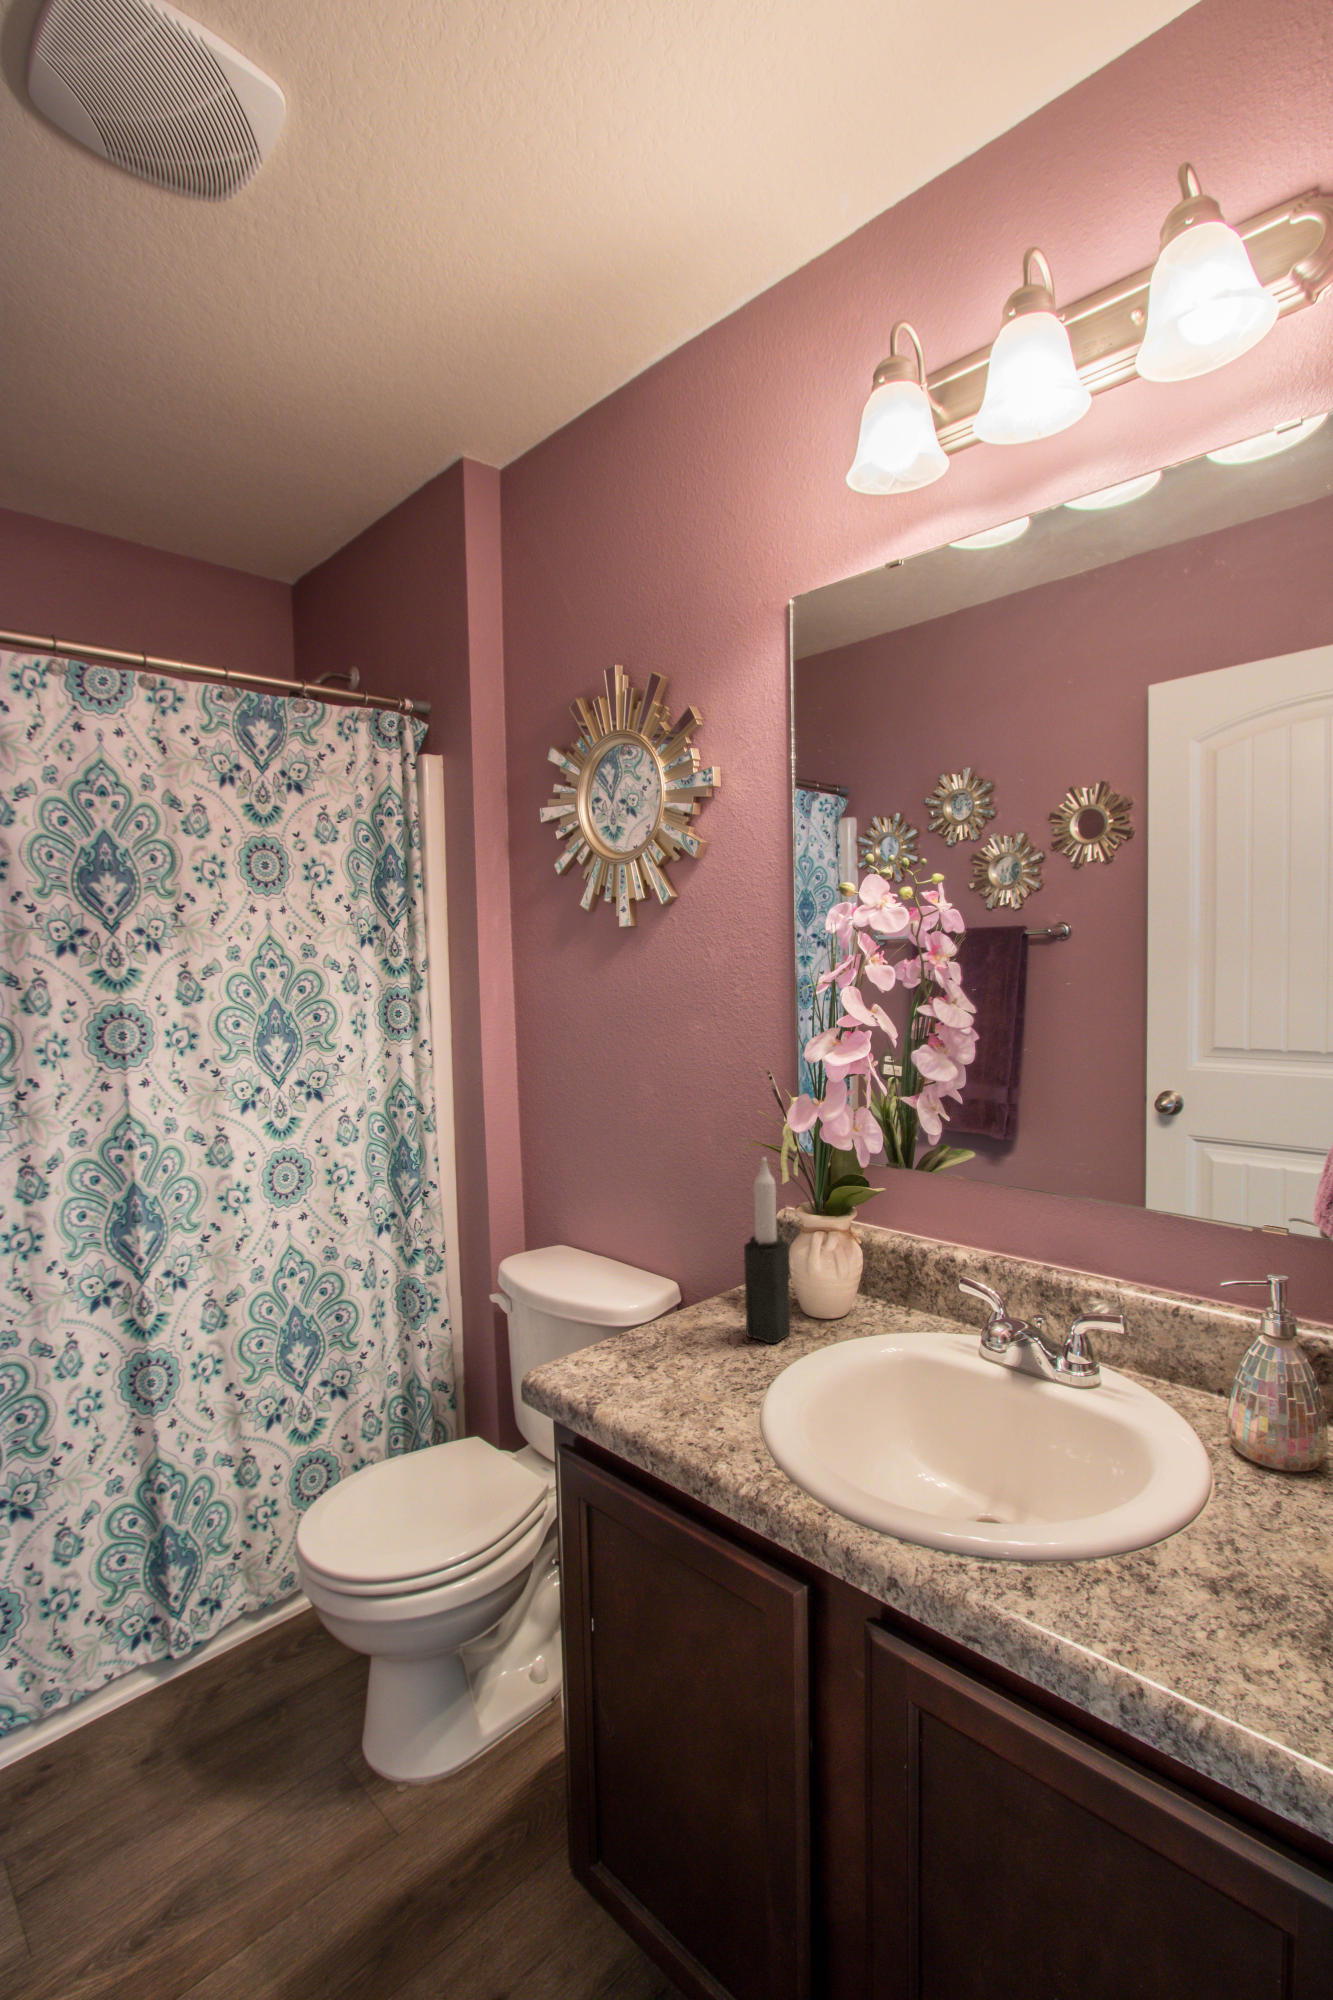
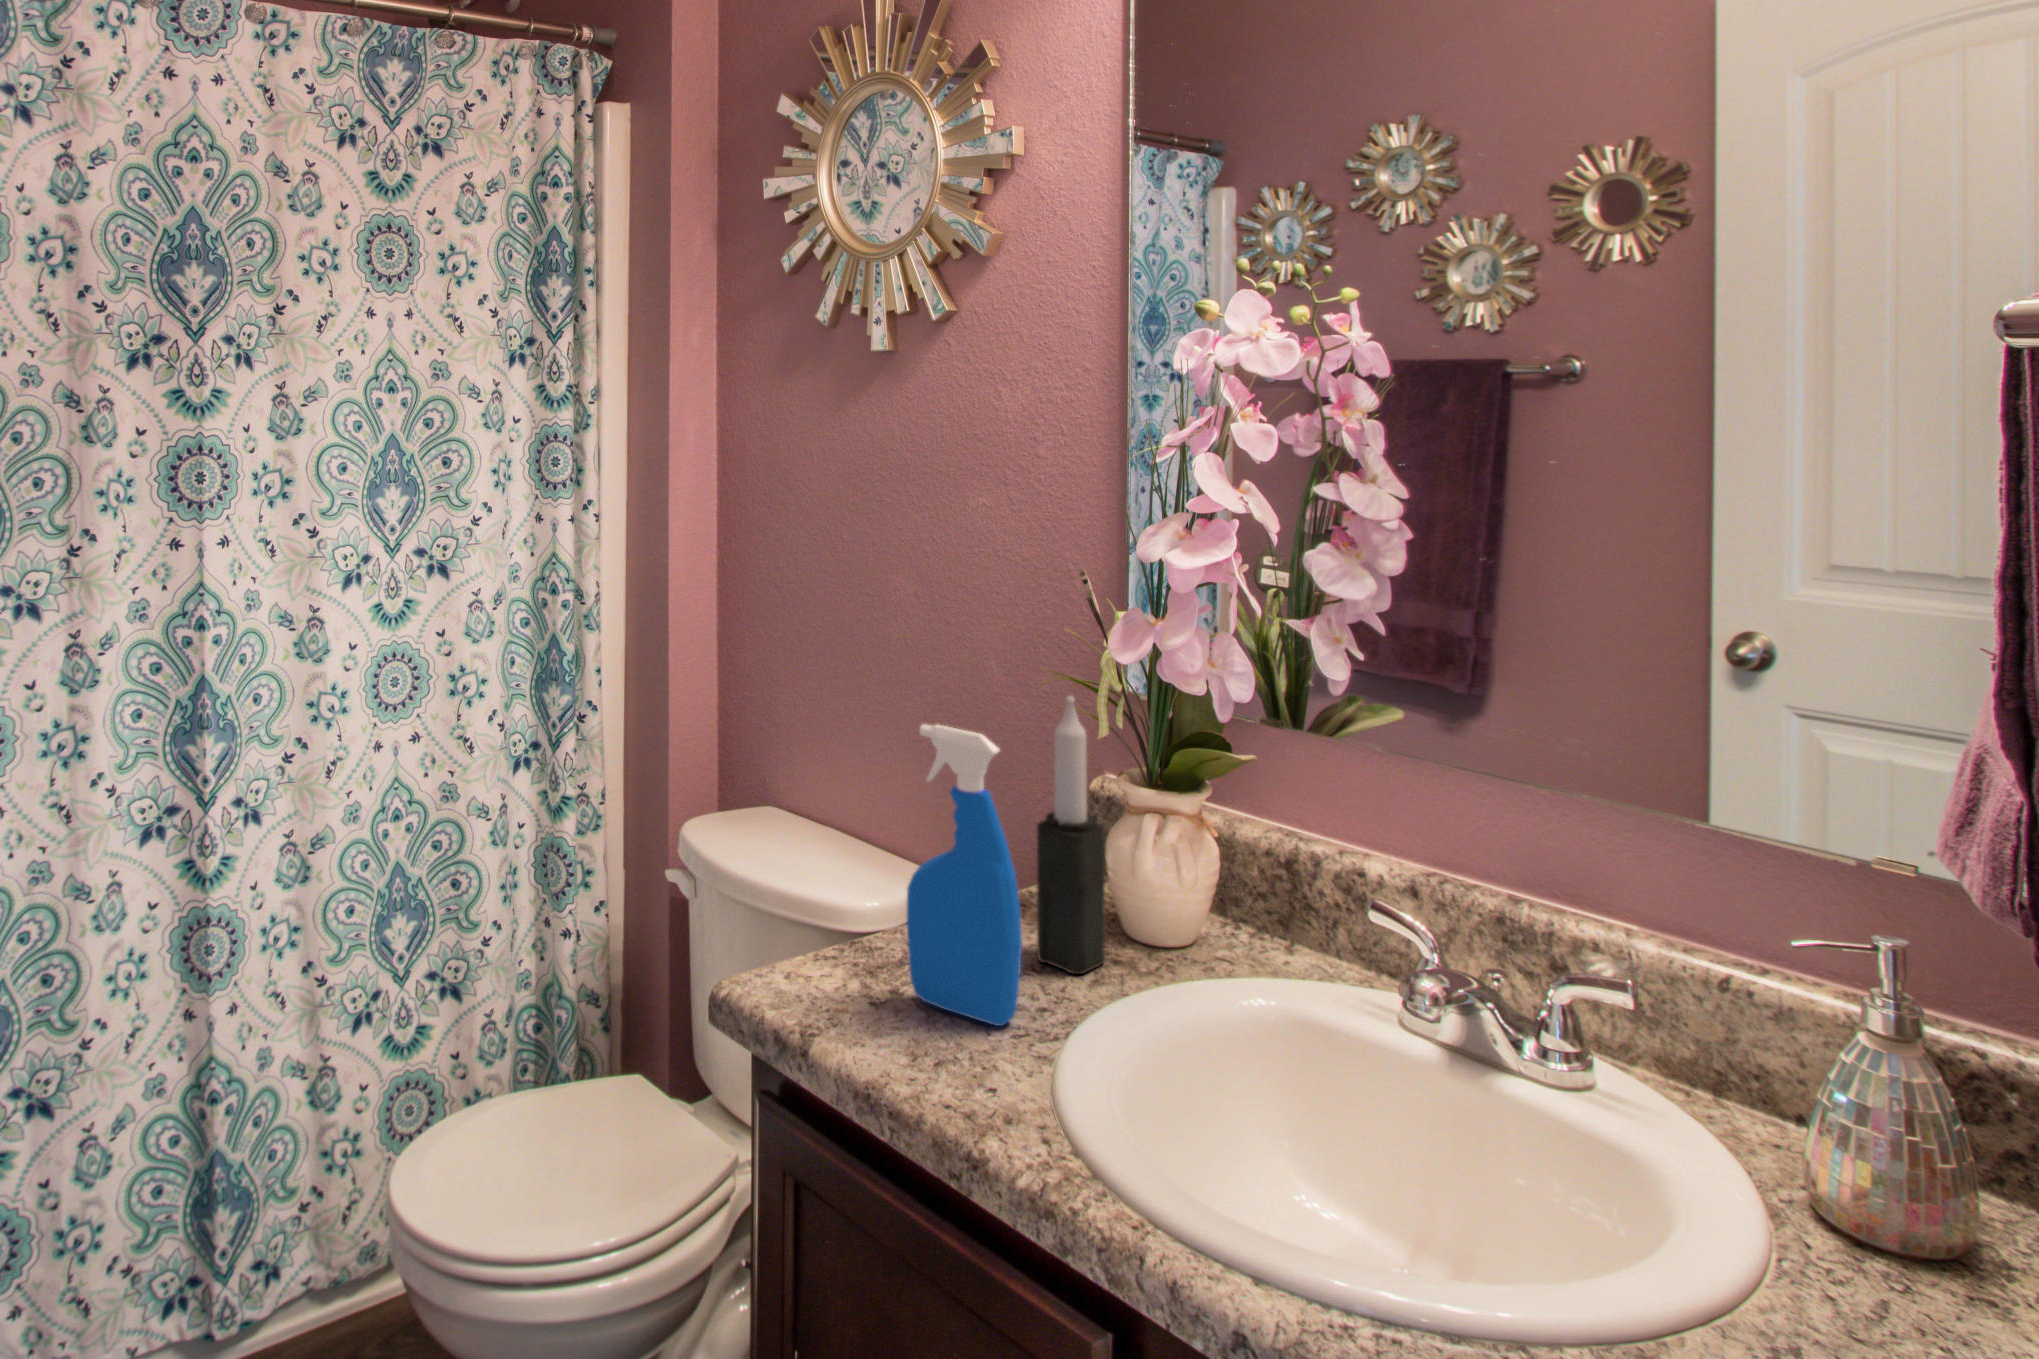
spray bottle: none [658,1184,737,1386] -> present [907,724,1022,1026]

